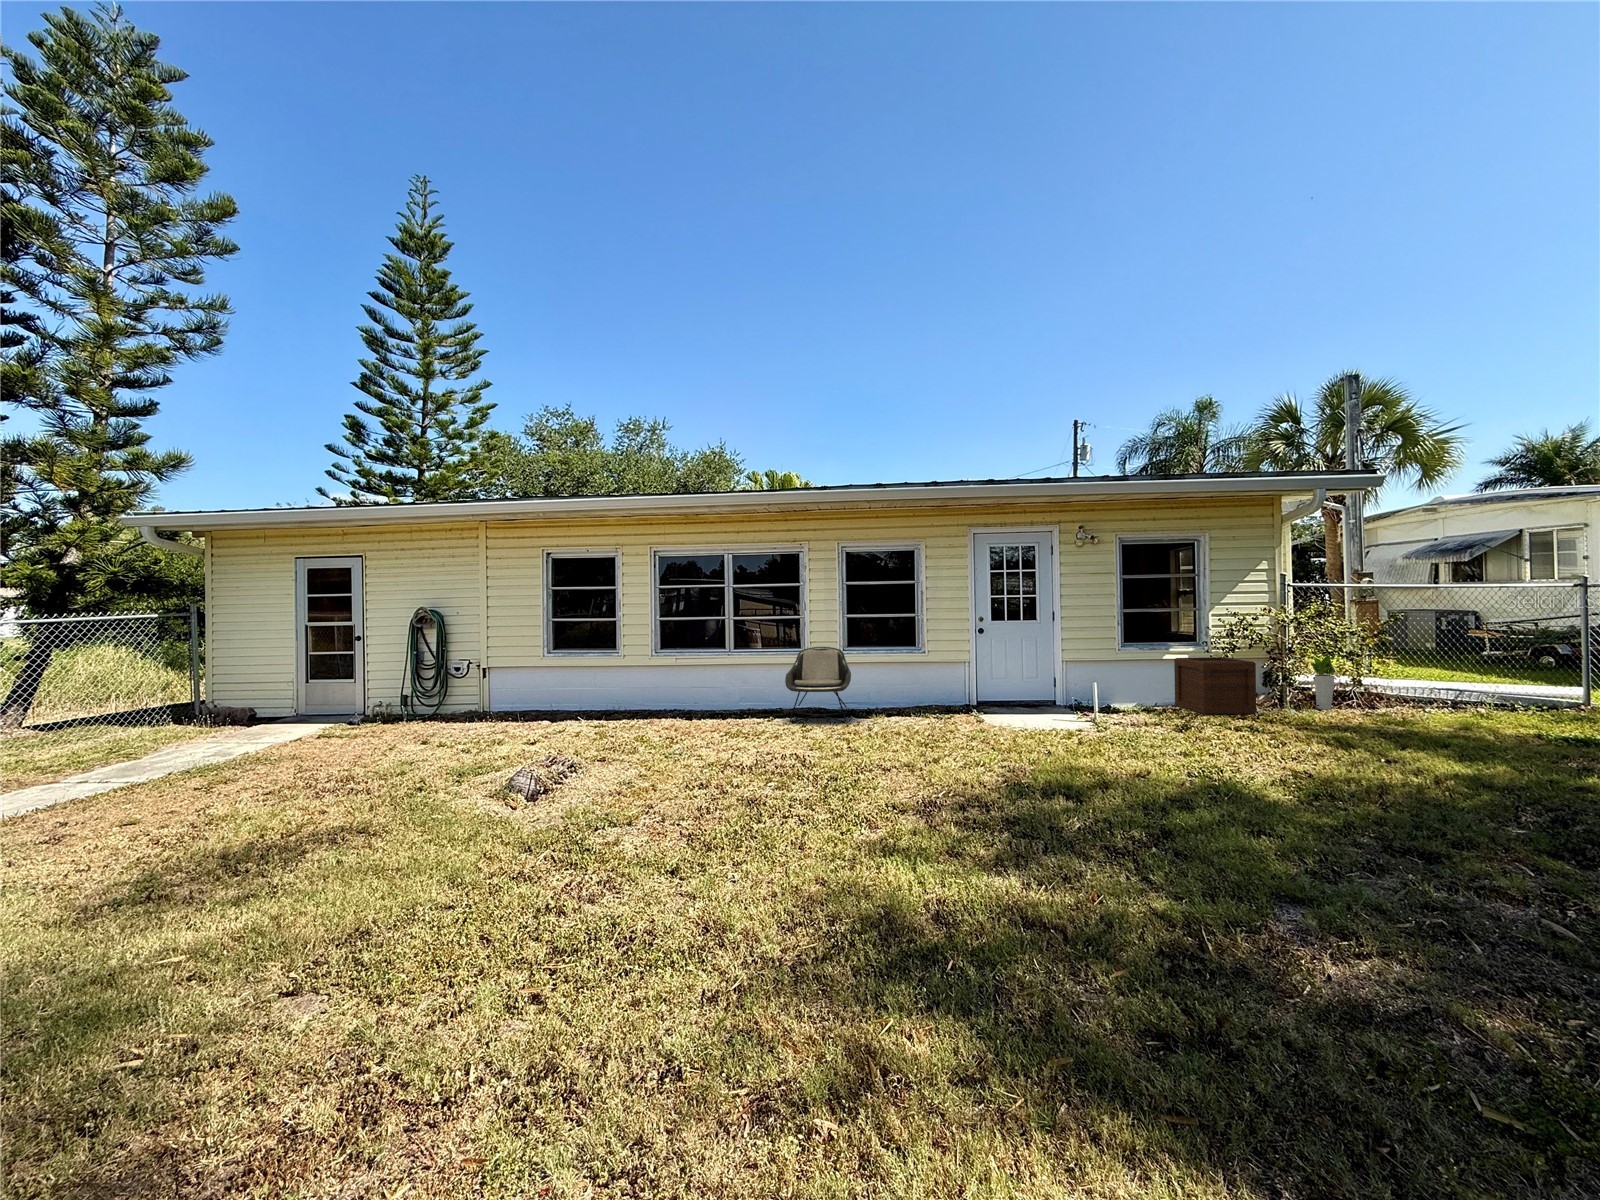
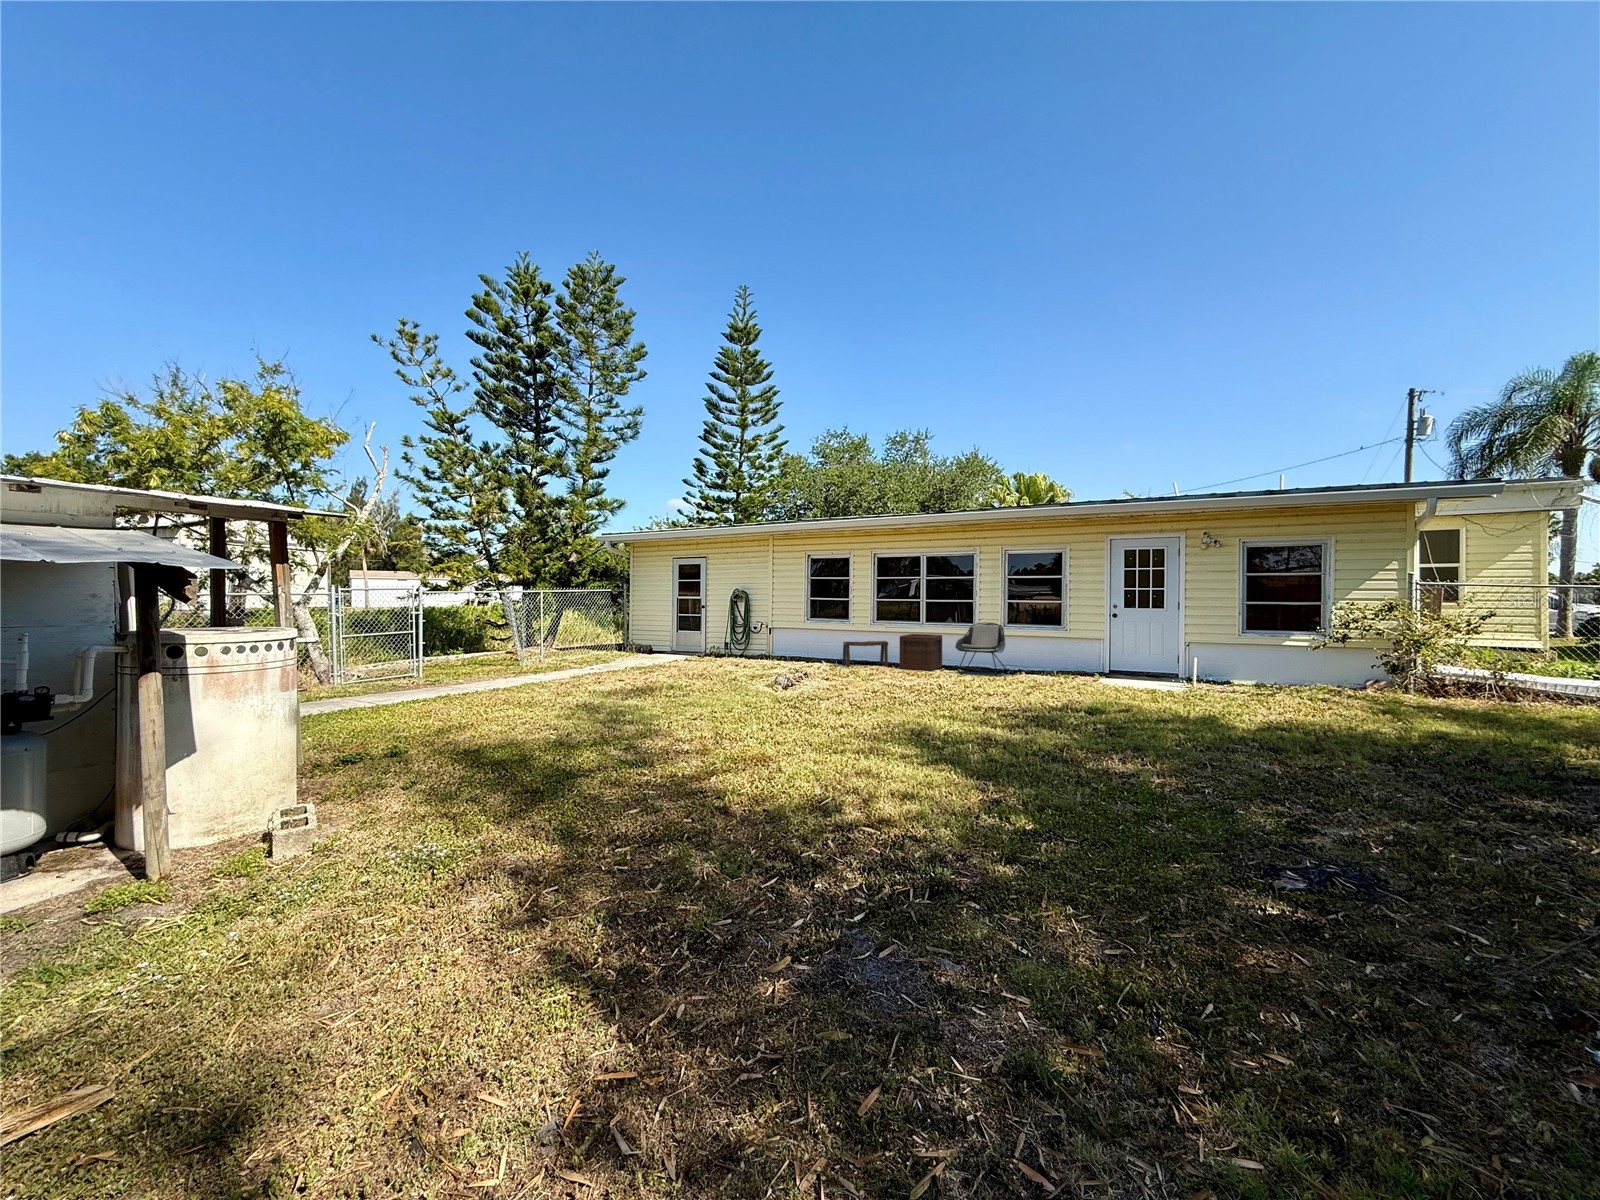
planter: present [1311,655,1335,710] -> none [1436,647,1463,696]
wooden crate: present [1174,657,1256,715] -> present [900,634,942,671]
bench: none [610,679,681,724] -> present [842,641,888,667]

